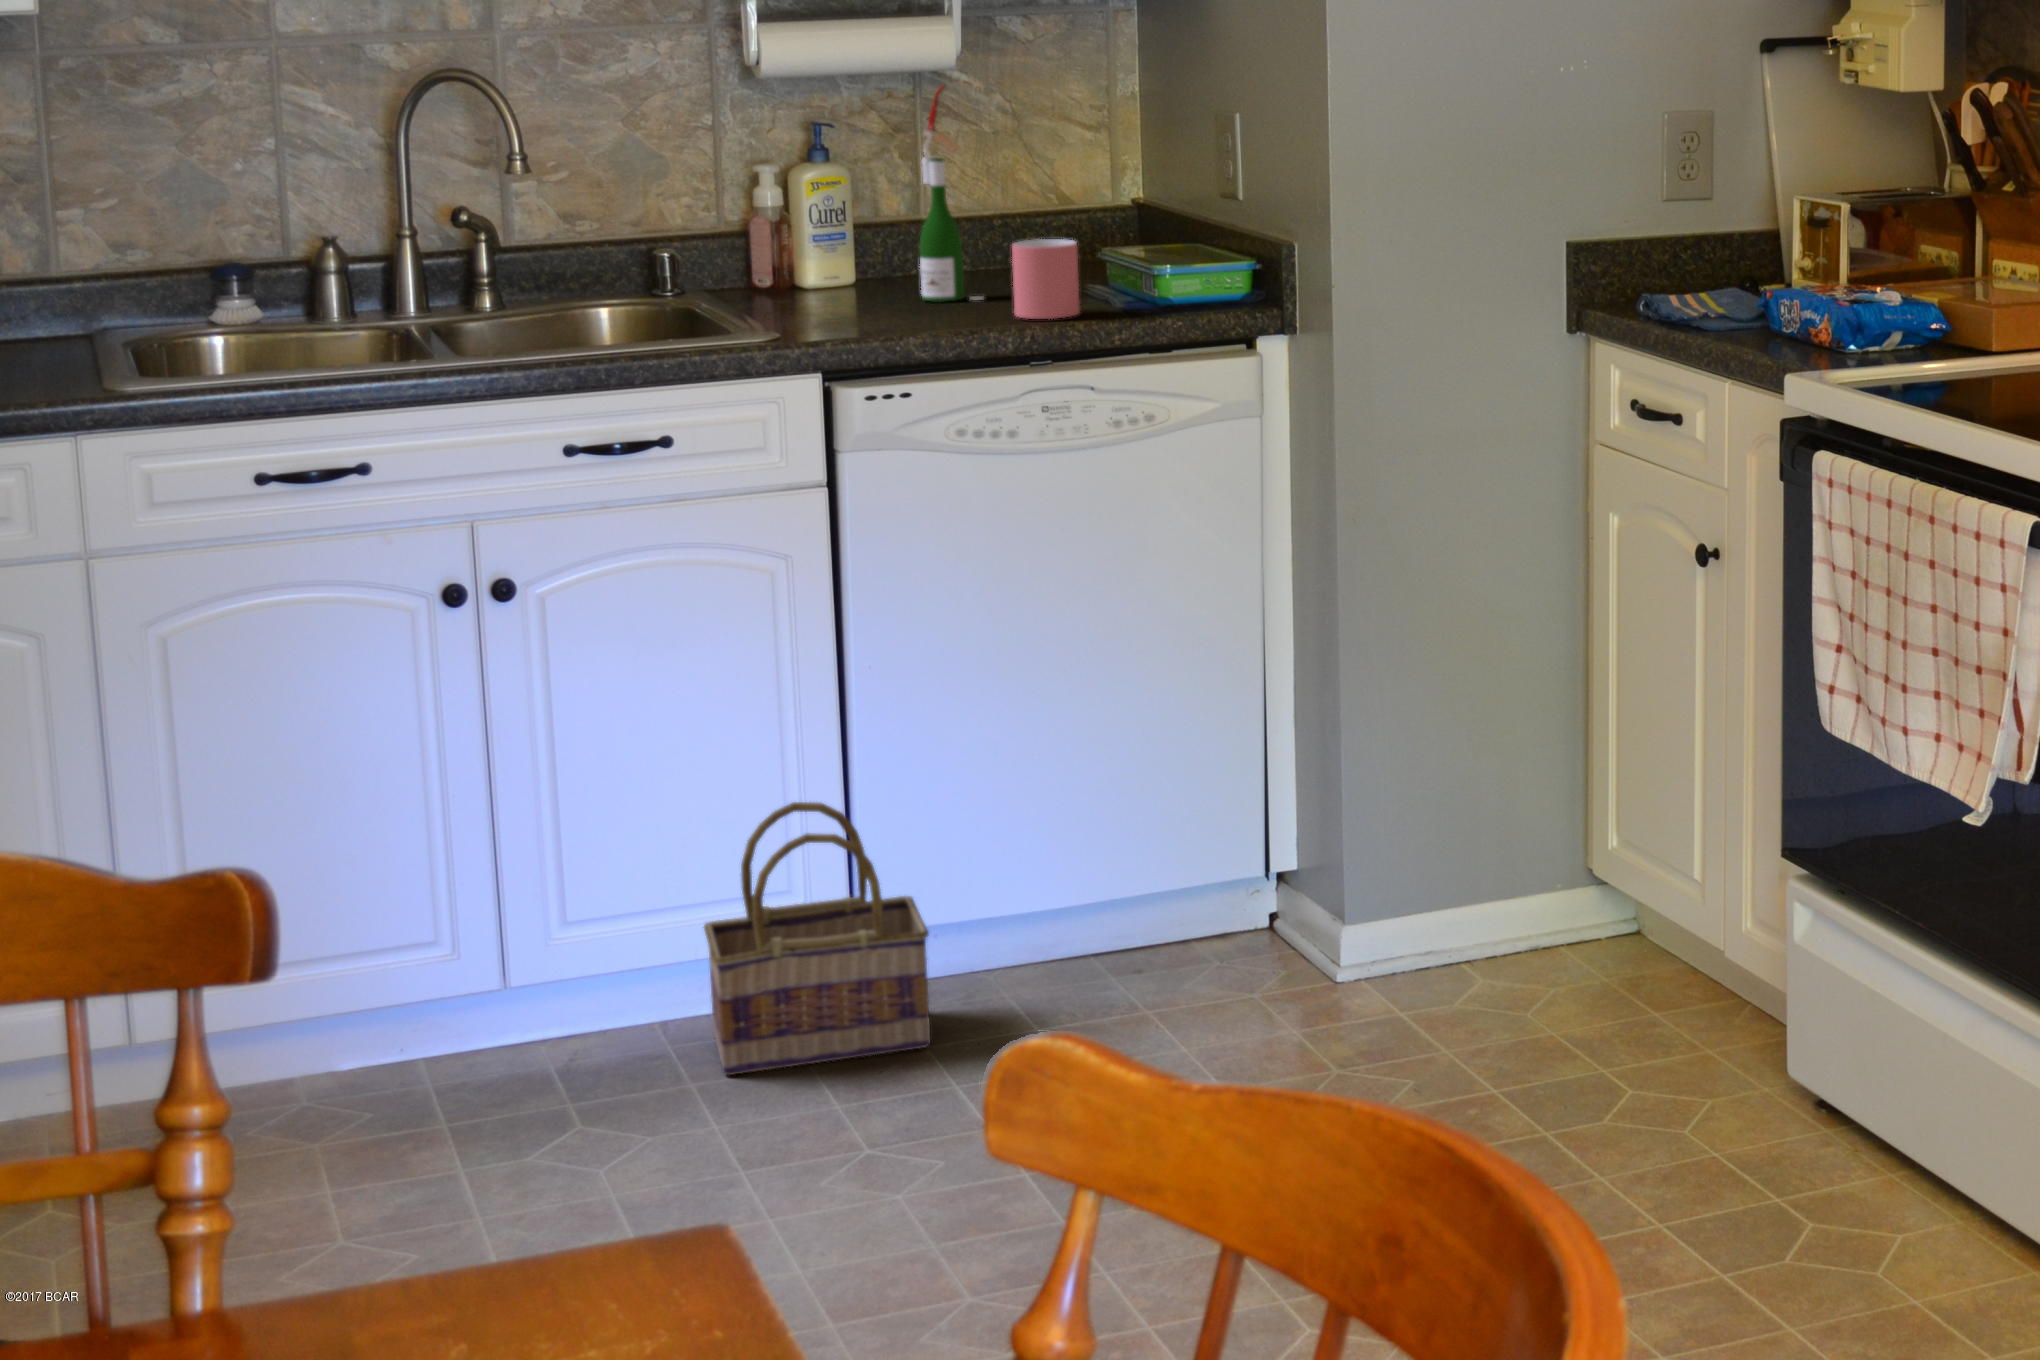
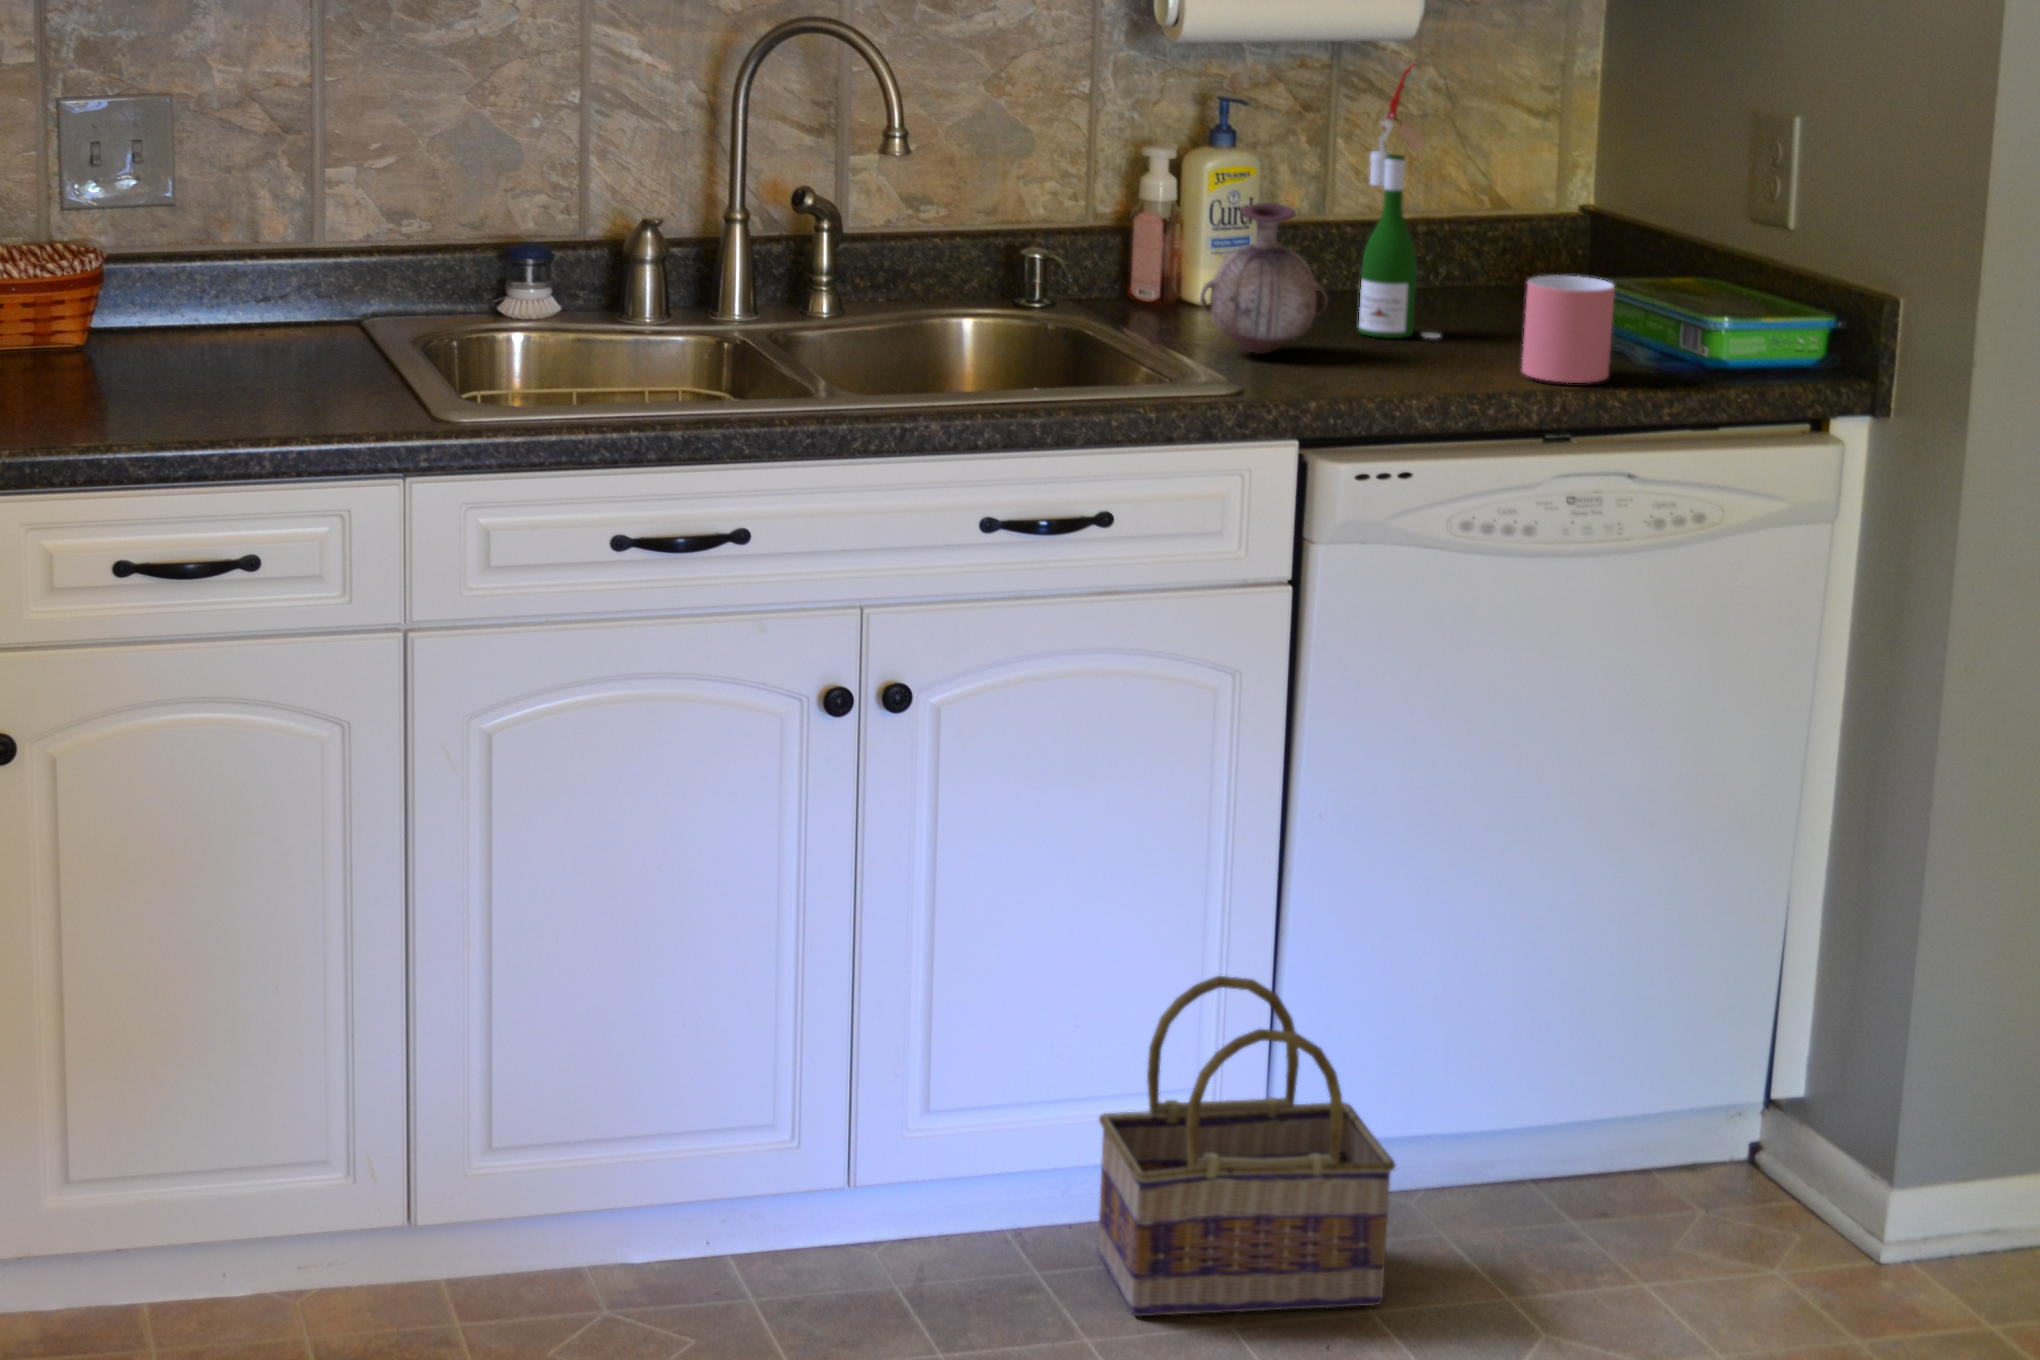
vase: none [775,197,876,316] -> present [1200,203,1328,354]

